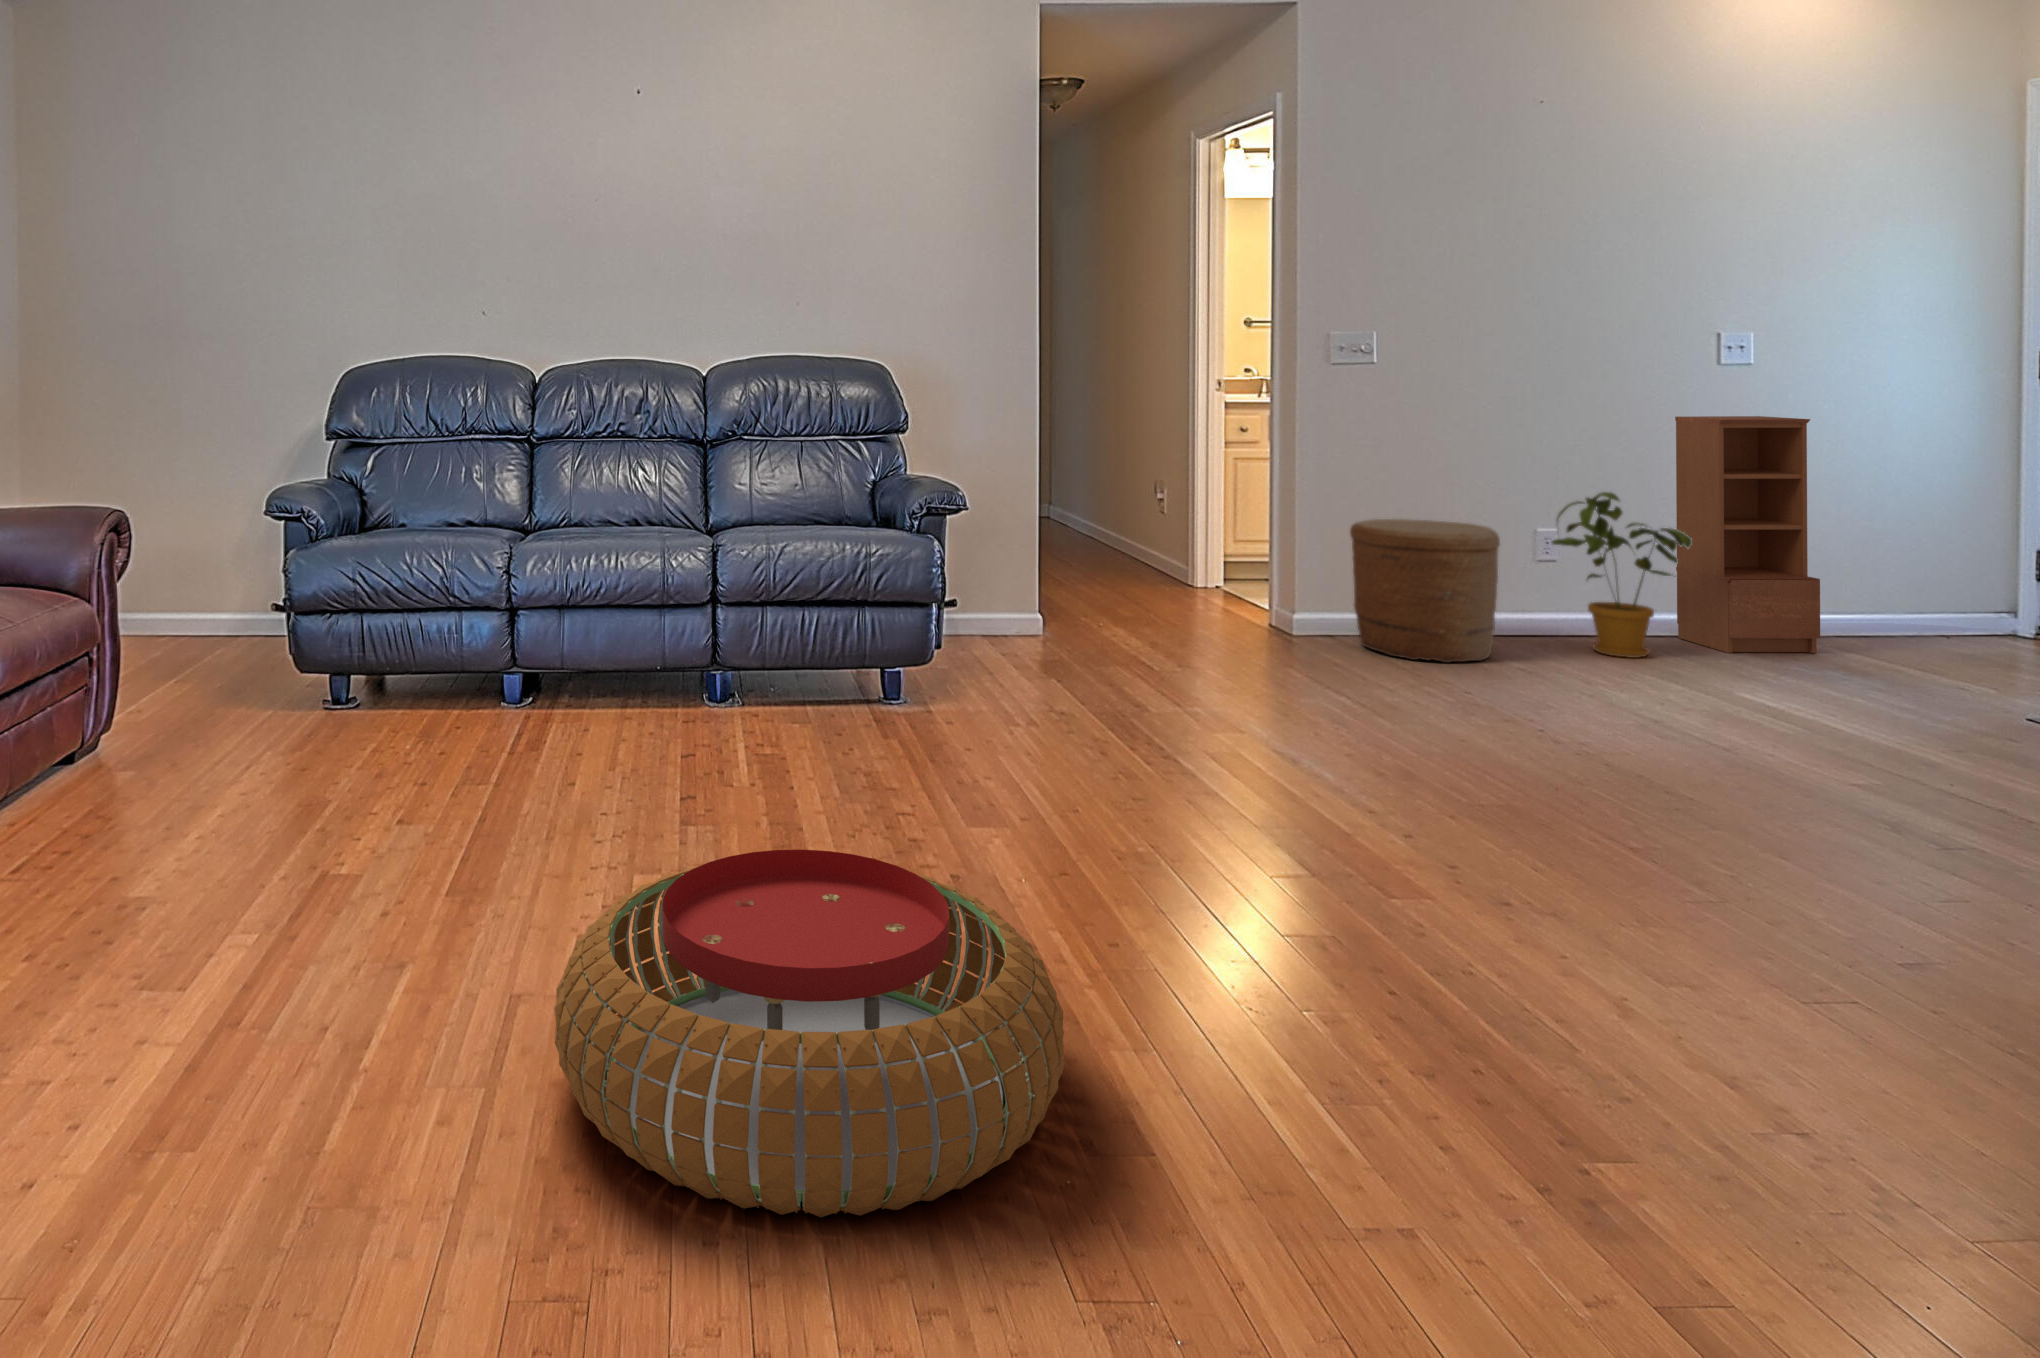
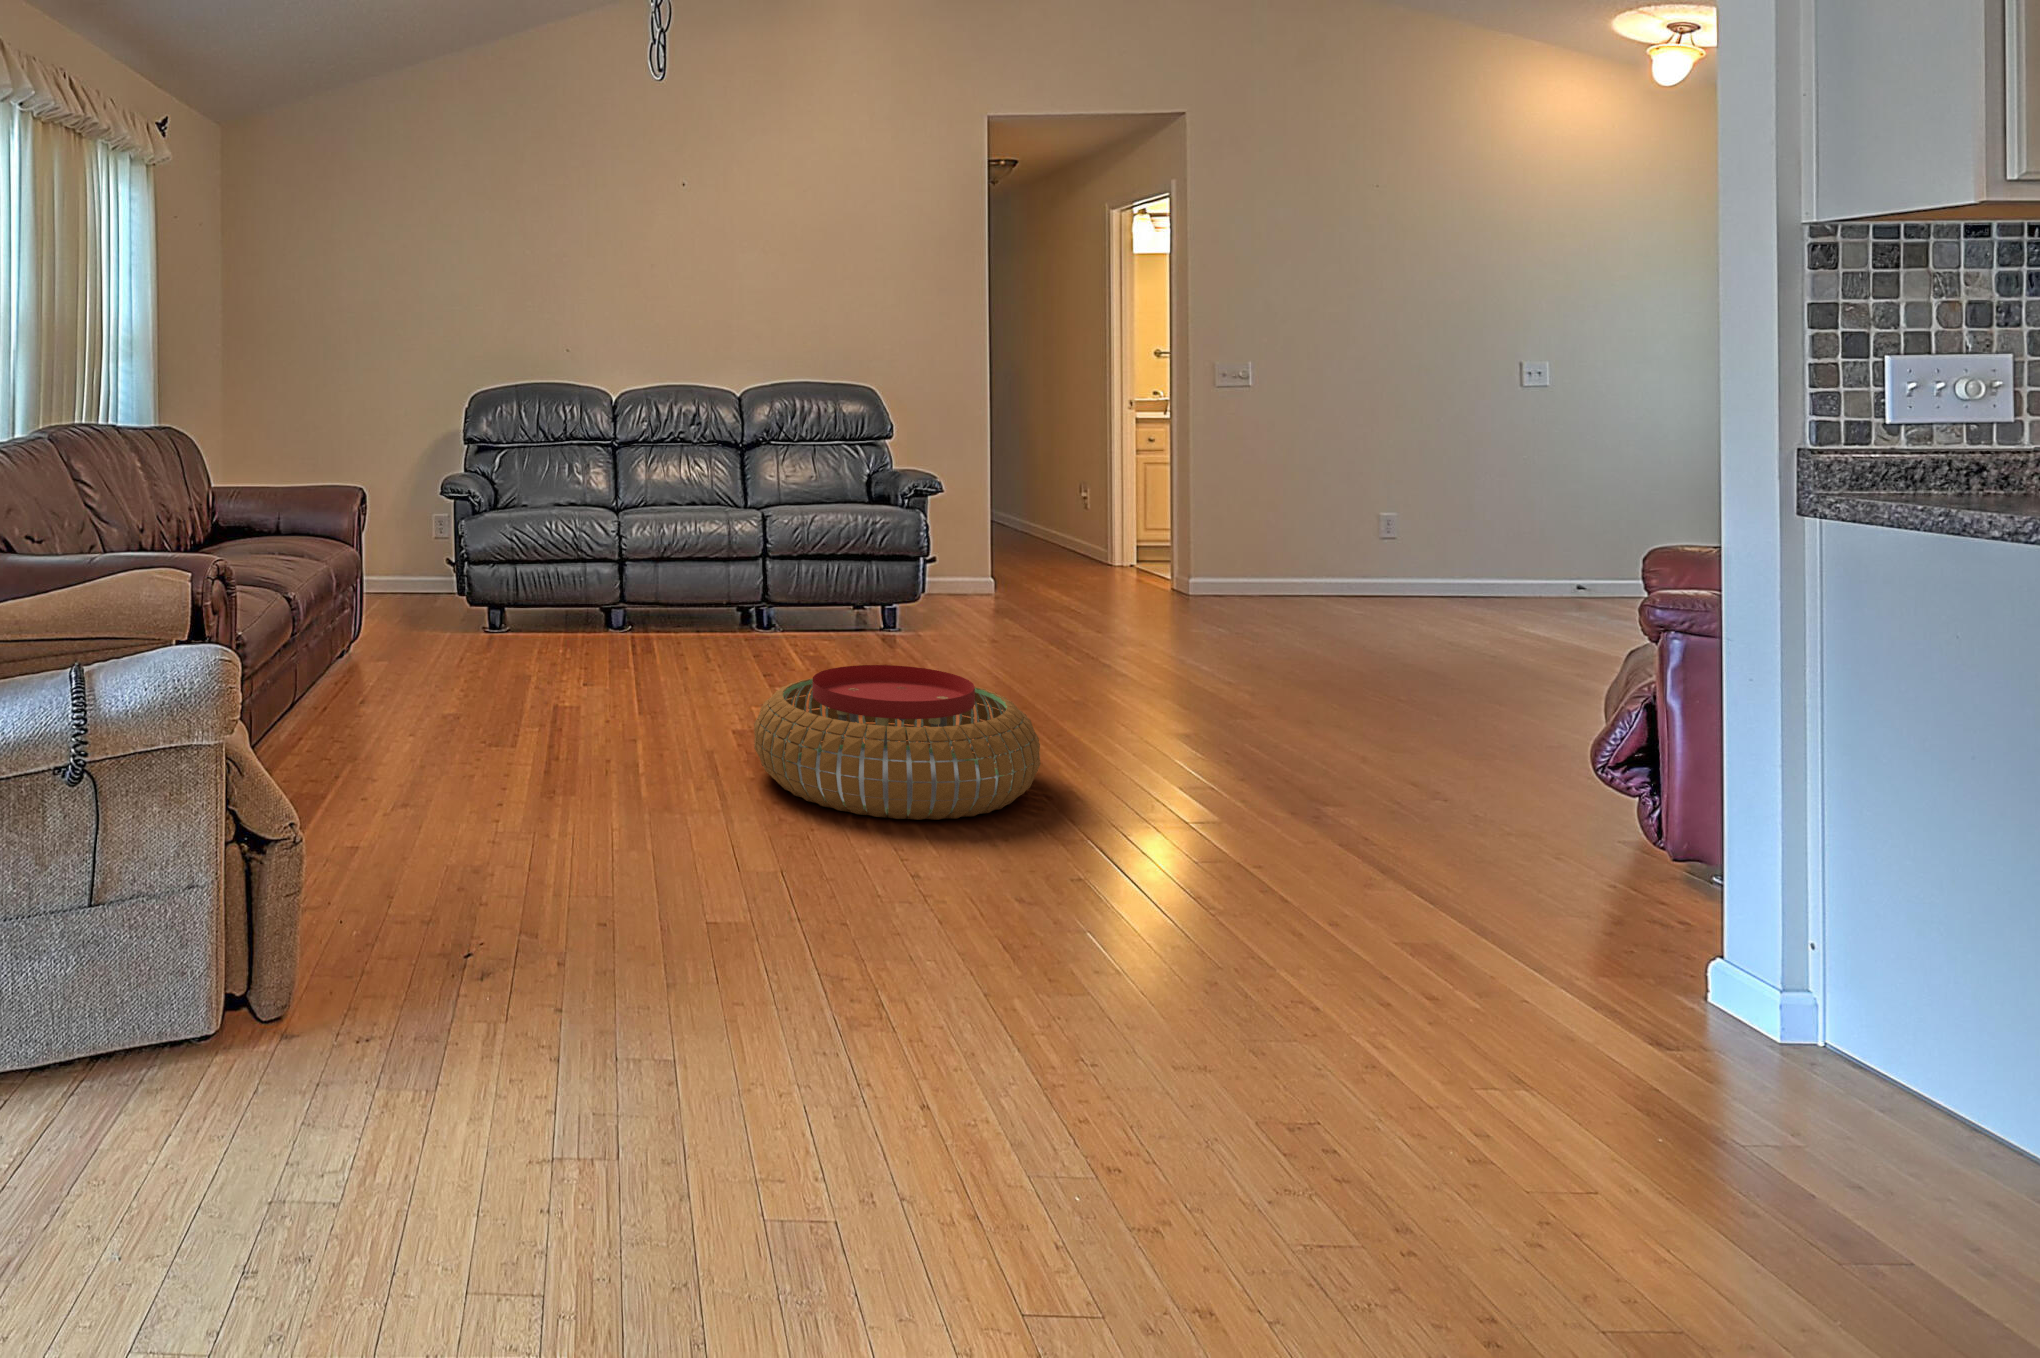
bookcase: present [1675,416,1820,653] -> none [1490,427,1602,607]
house plant: present [1552,492,1692,658] -> none [1392,483,1496,609]
woven basket: present [1350,519,1500,663] -> none [1233,506,1348,611]

